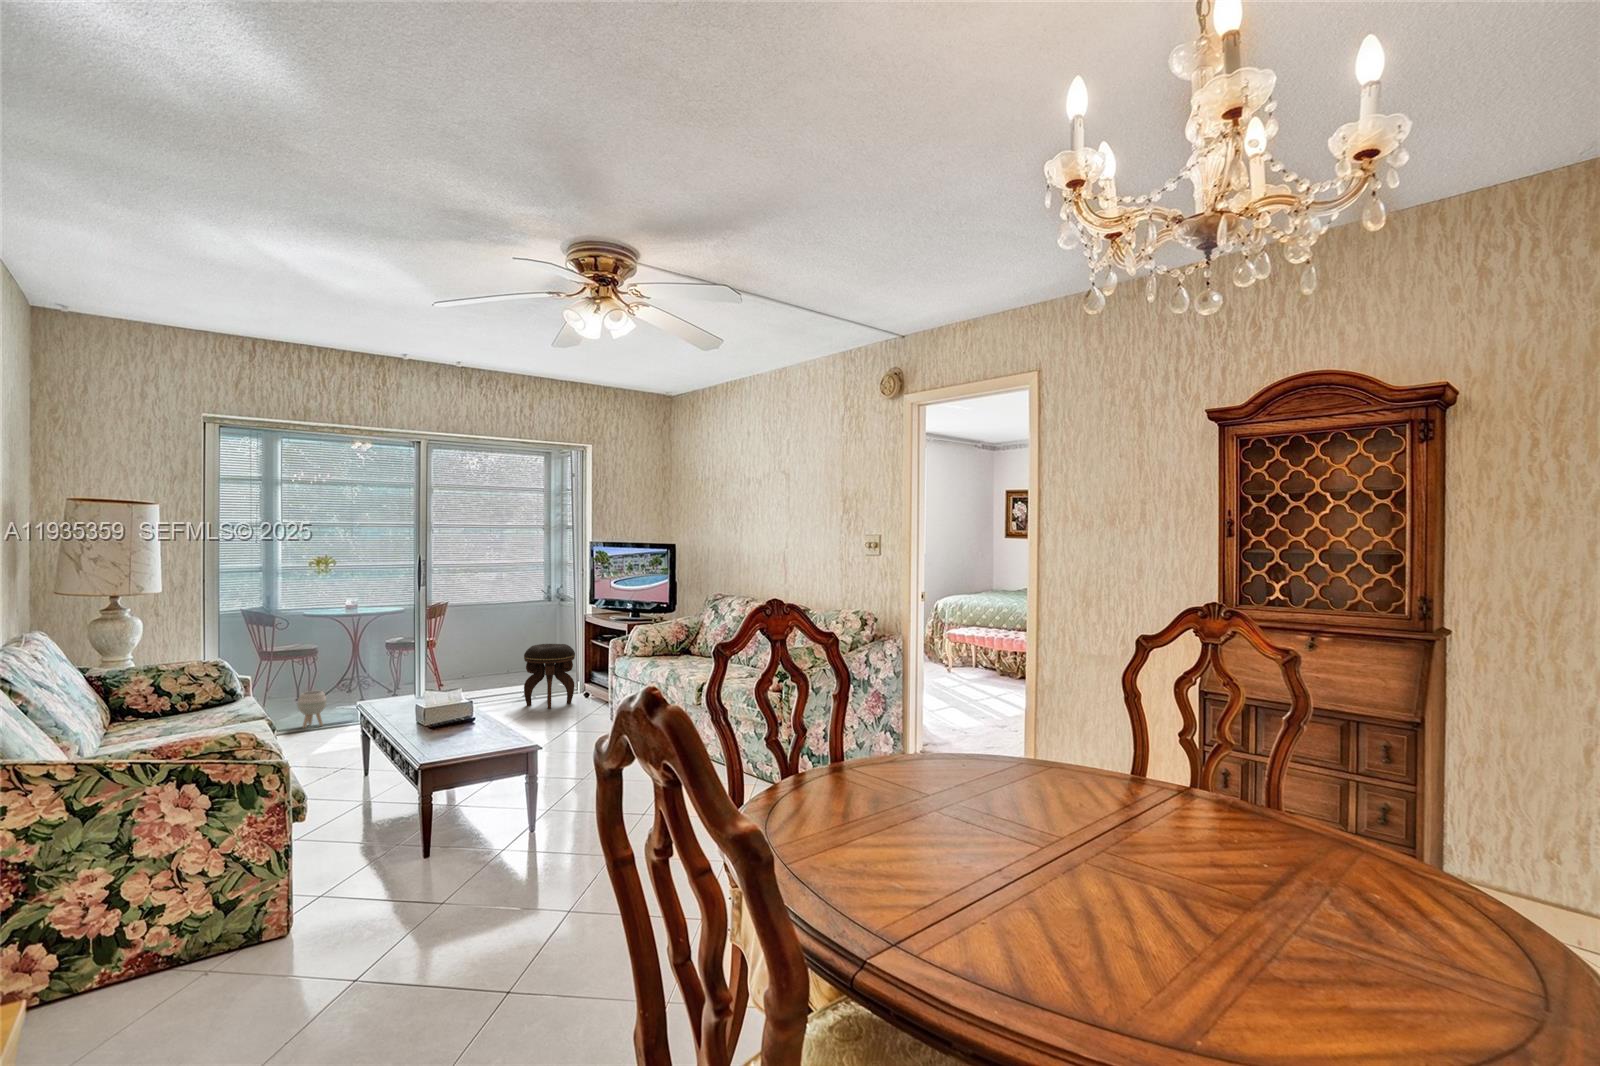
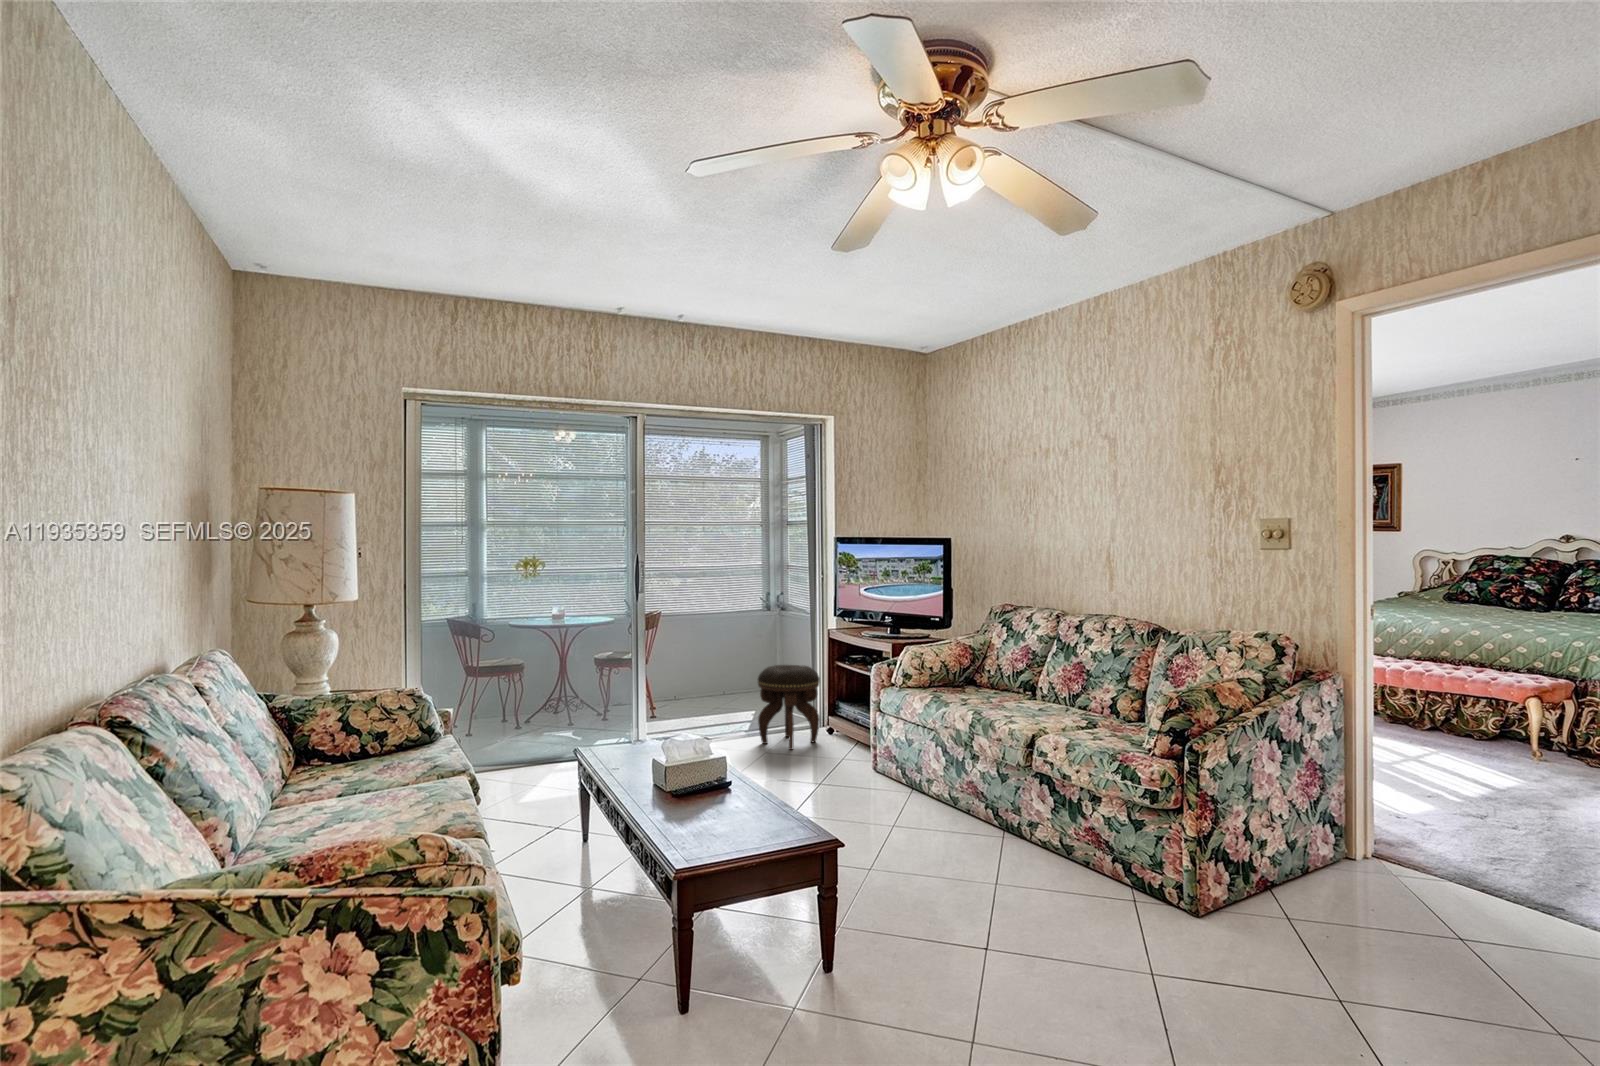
planter: present [298,691,327,728] -> none [503,719,534,765]

